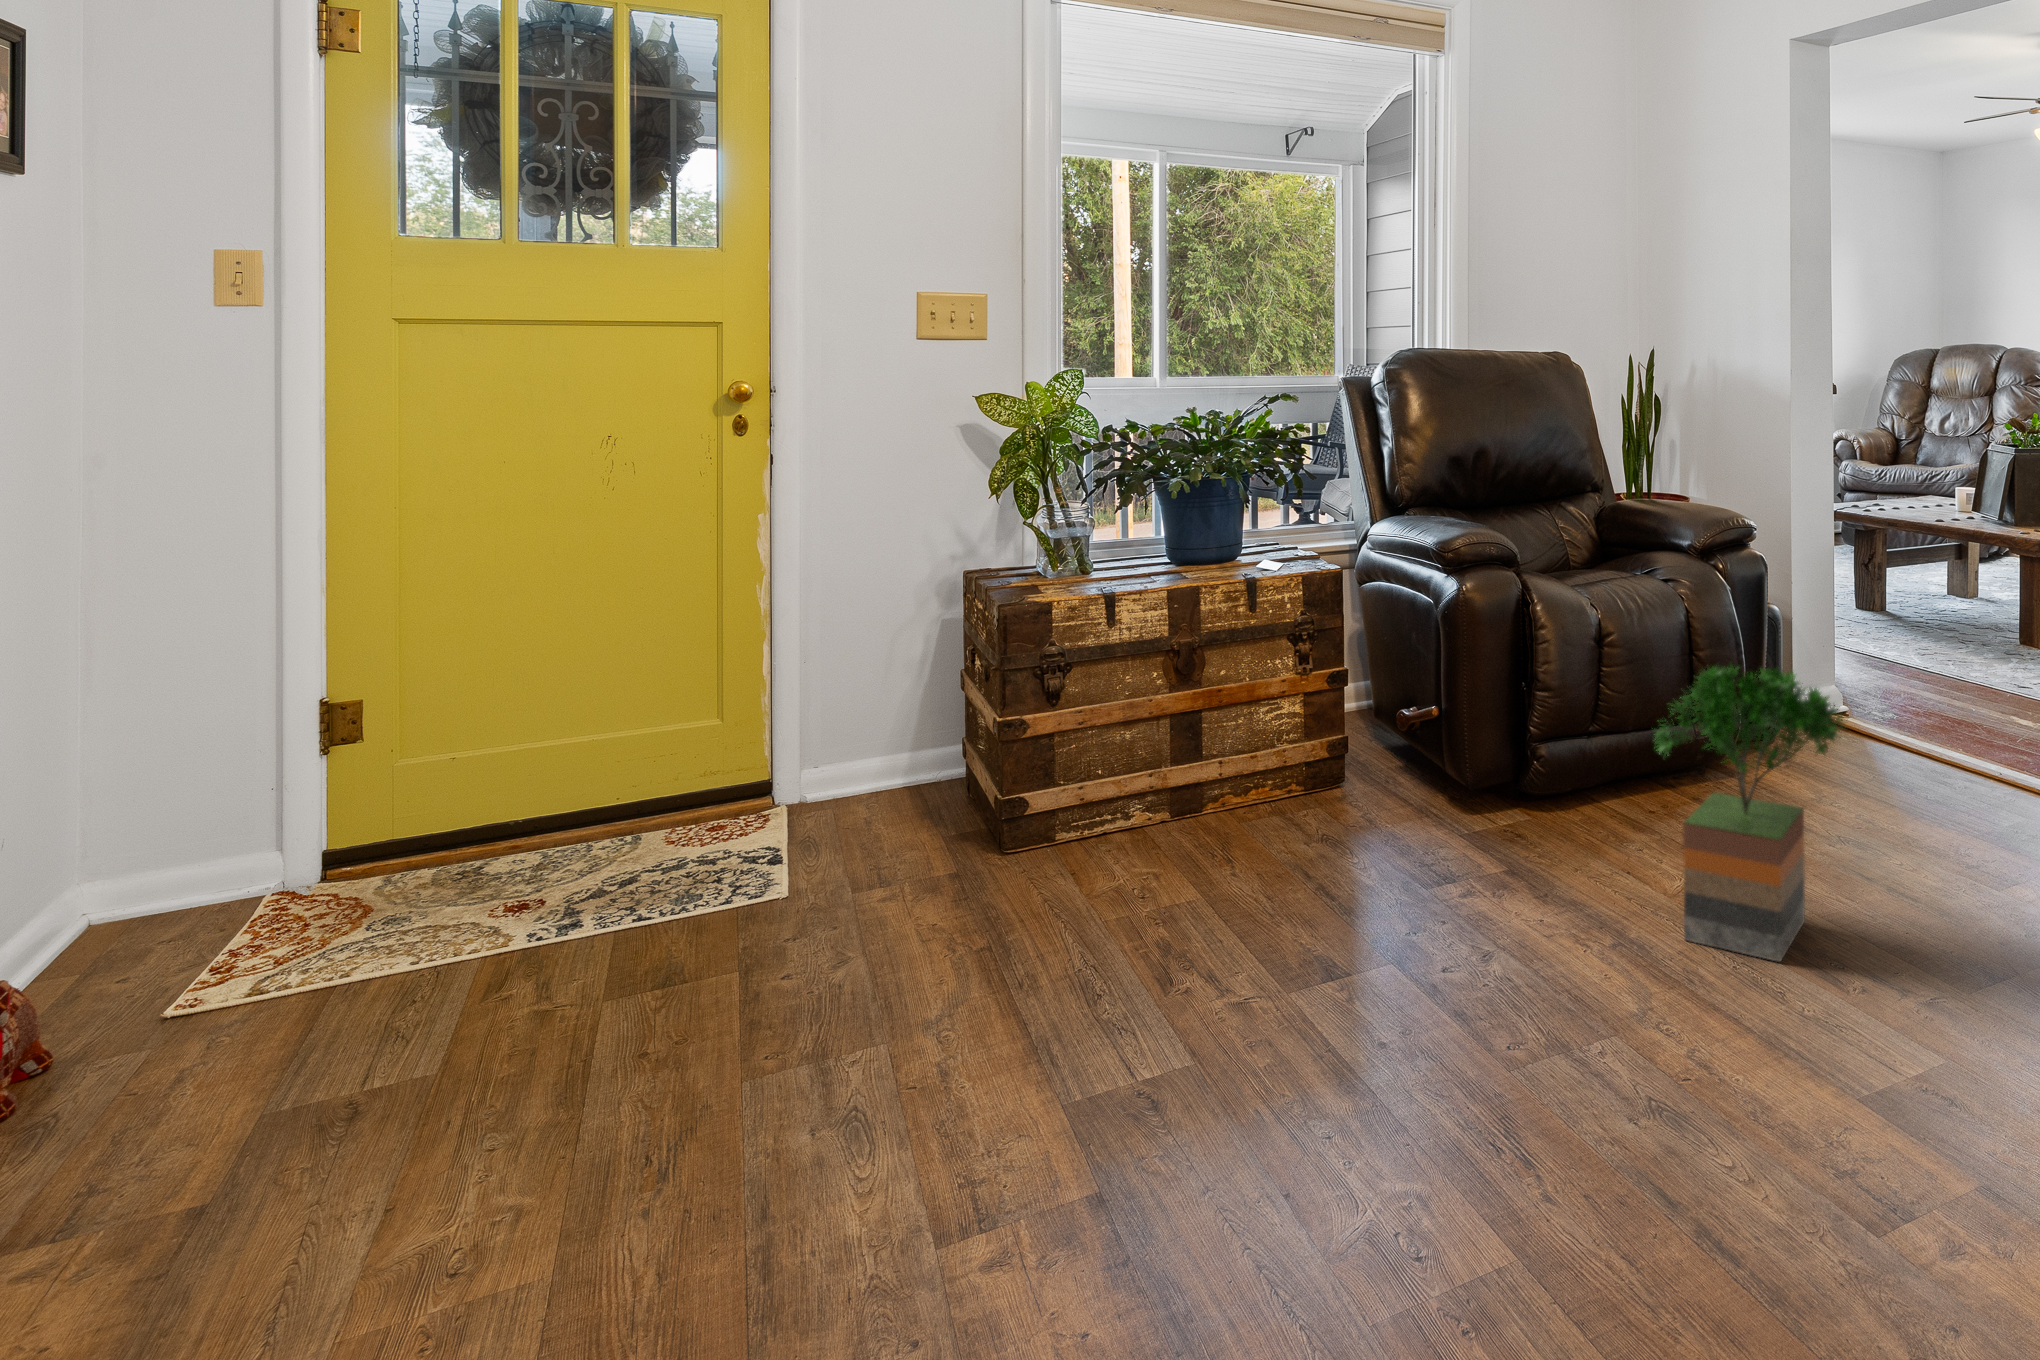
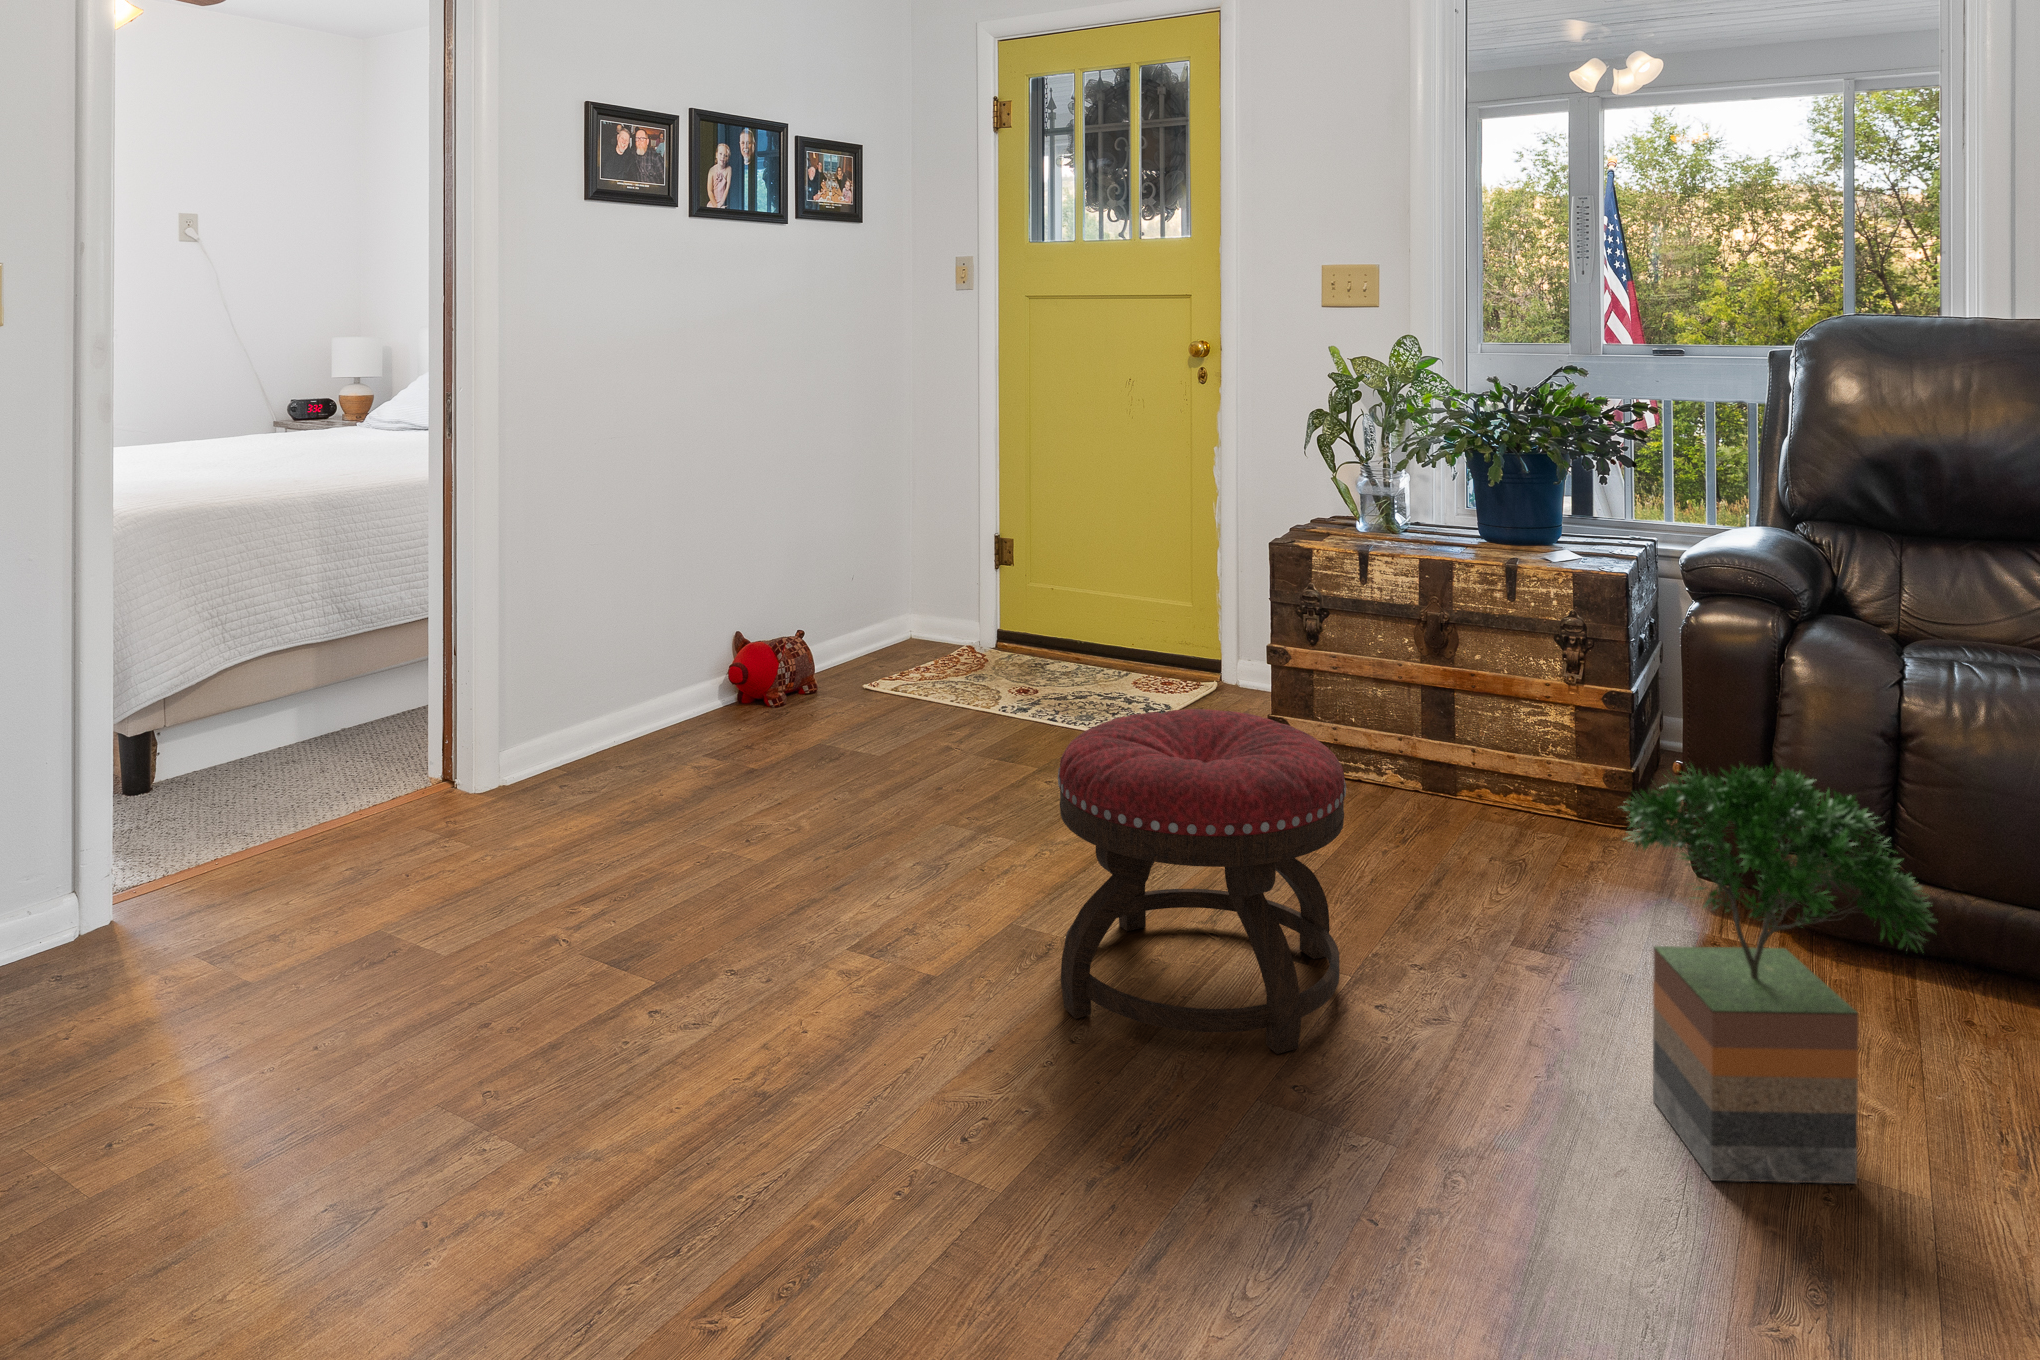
ottoman: none [1189,758,1515,1159] -> present [1058,709,1346,1054]

